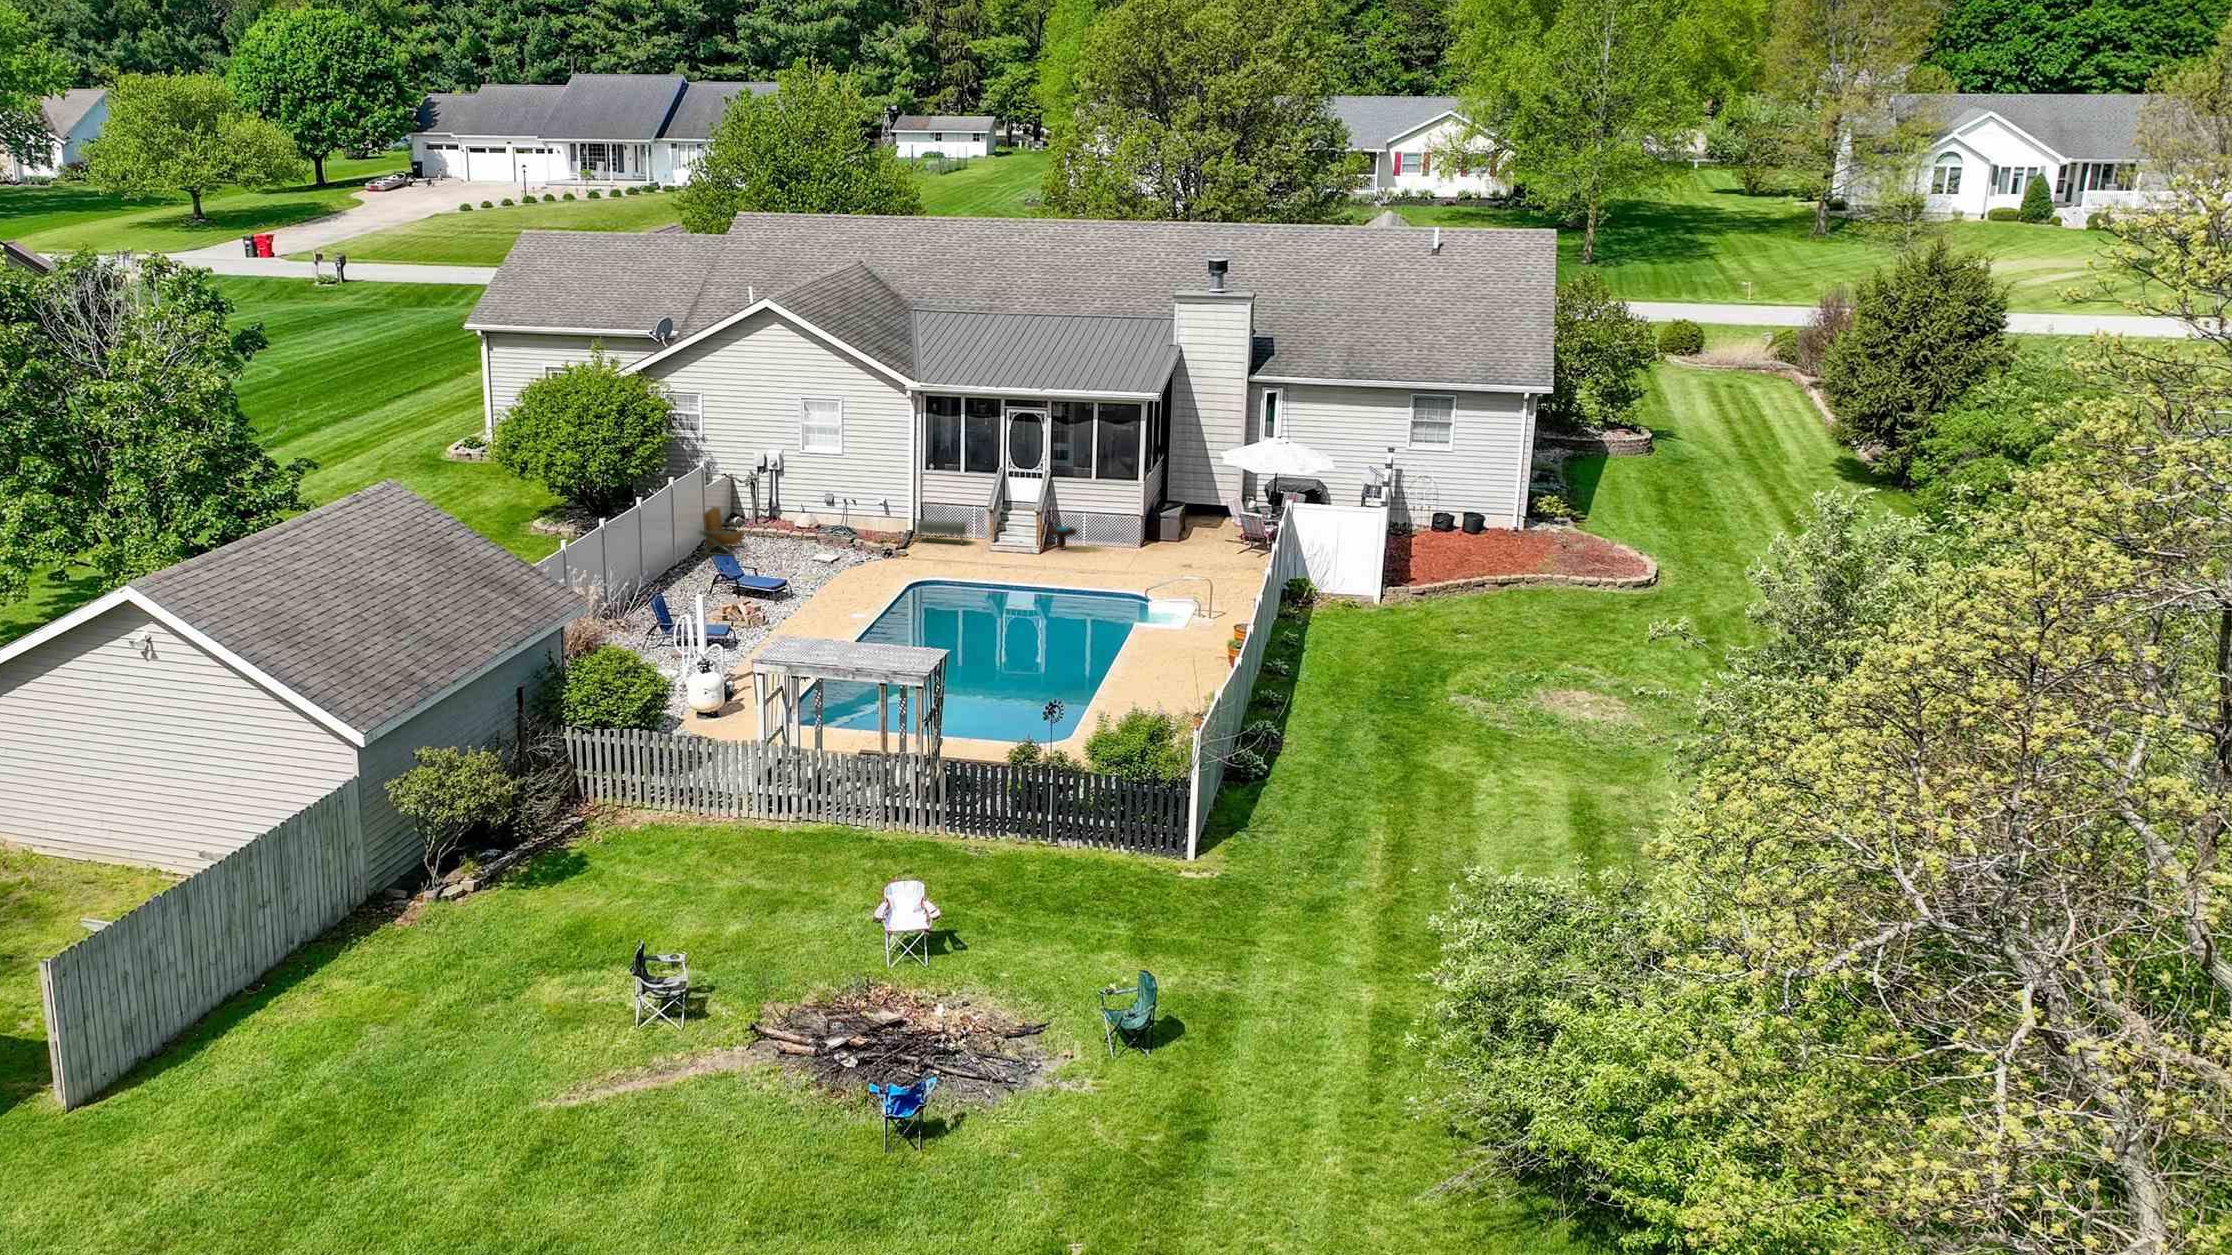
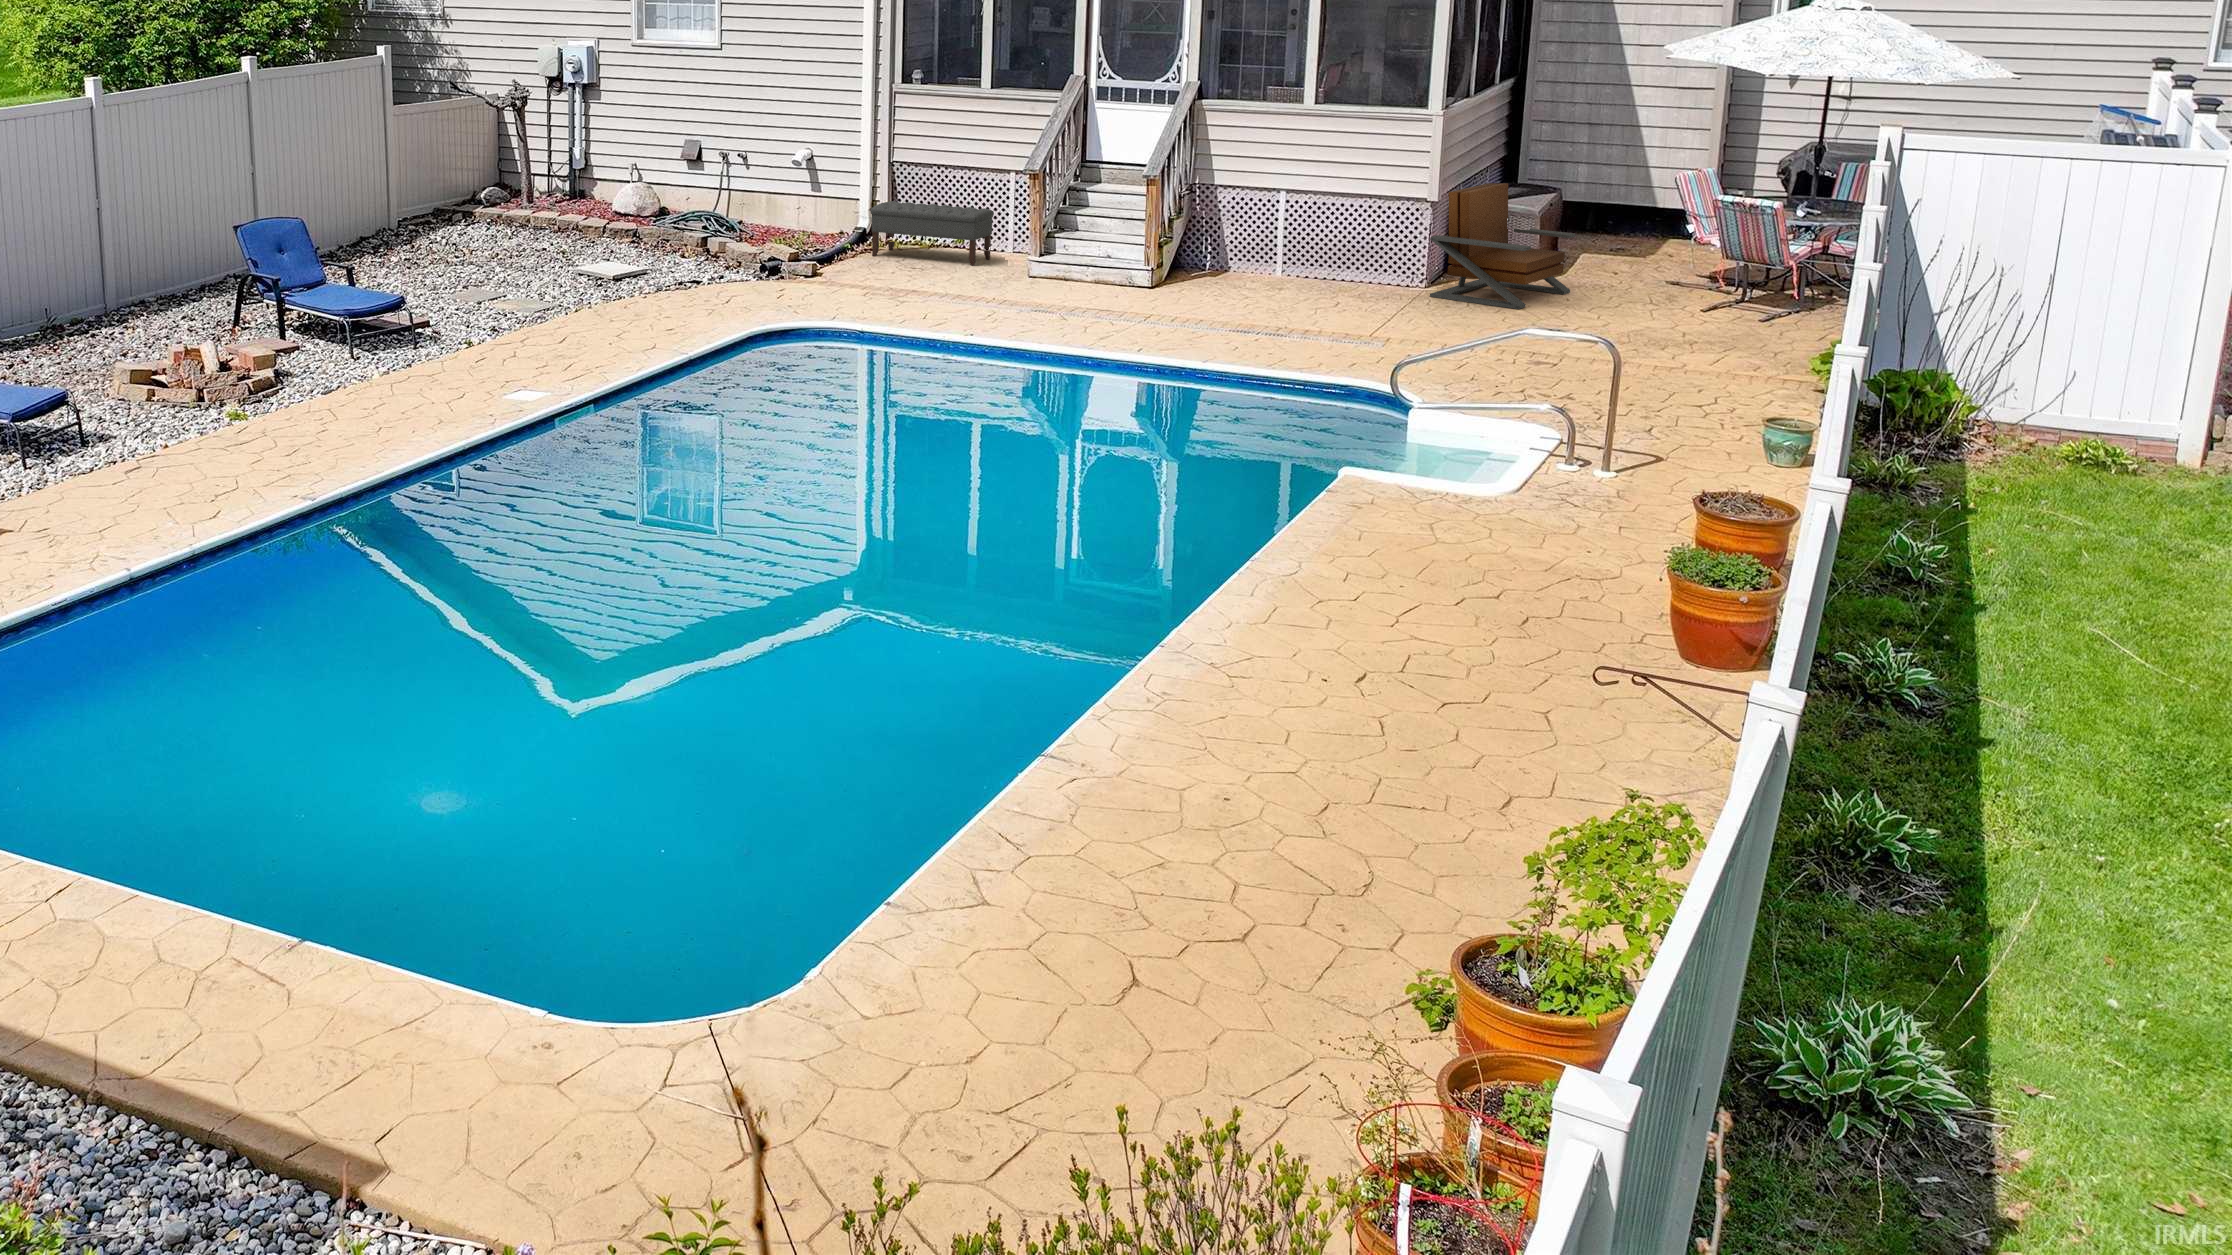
lounge chair: present [700,507,747,556] -> present [1430,183,1575,309]
side table: present [1048,526,1077,550] -> none [1182,226,1260,284]

